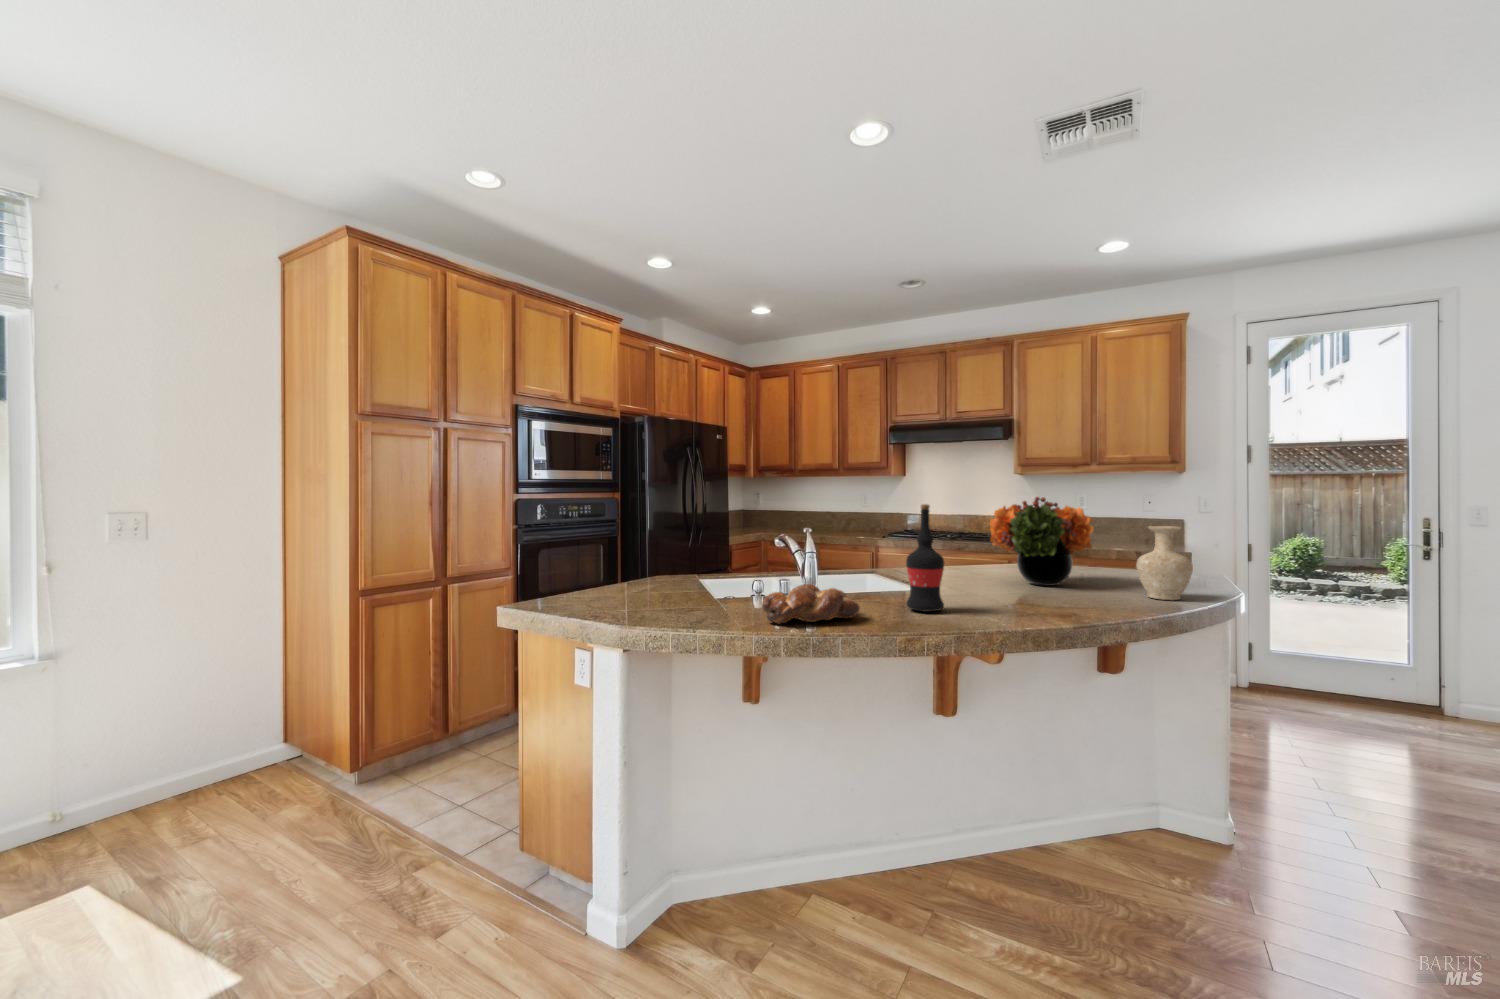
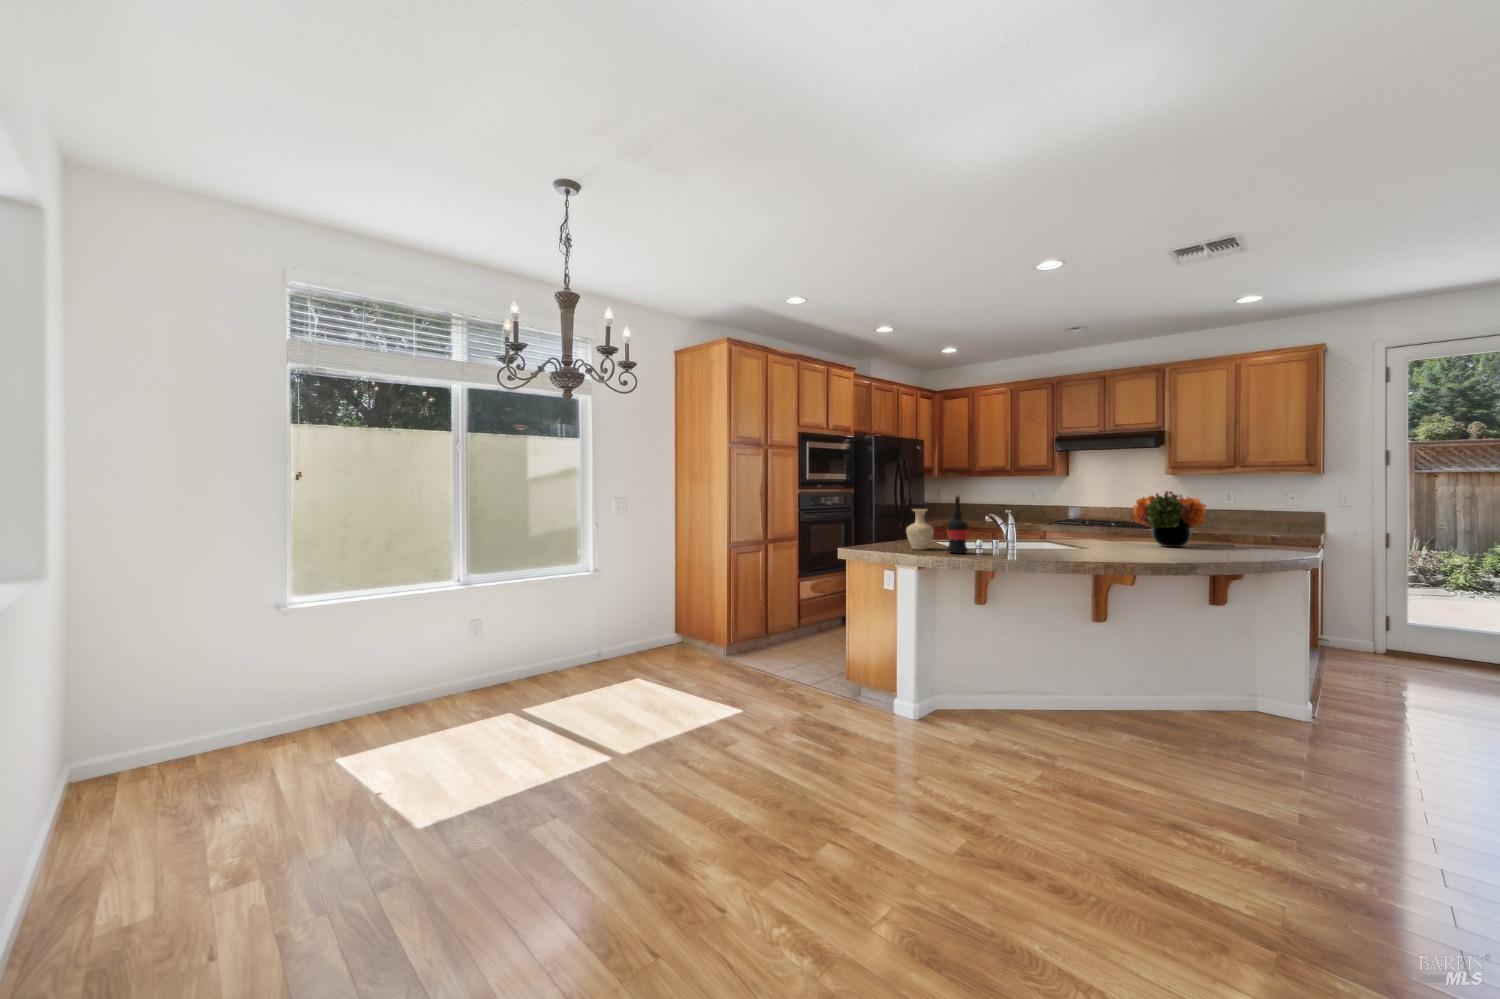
wine bottle: present [906,504,944,612] -> present [947,495,968,553]
vase: present [1136,526,1193,600] -> present [906,509,934,550]
bread loaf: present [762,584,860,624] -> none [993,536,1049,555]

